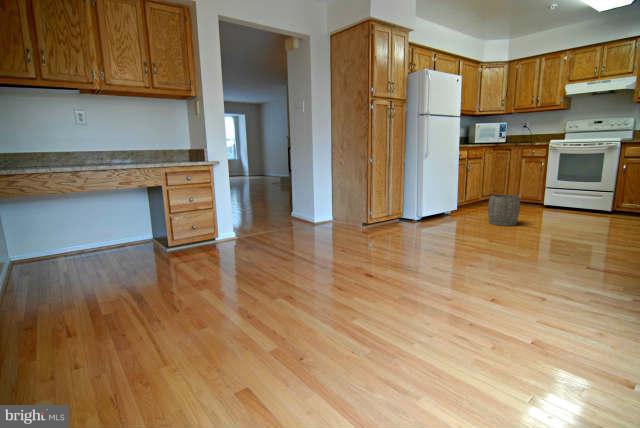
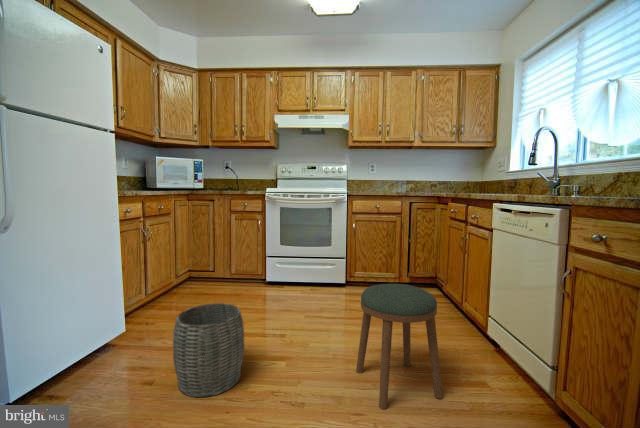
stool: none [580,190,631,243] -> present [356,284,443,409]

